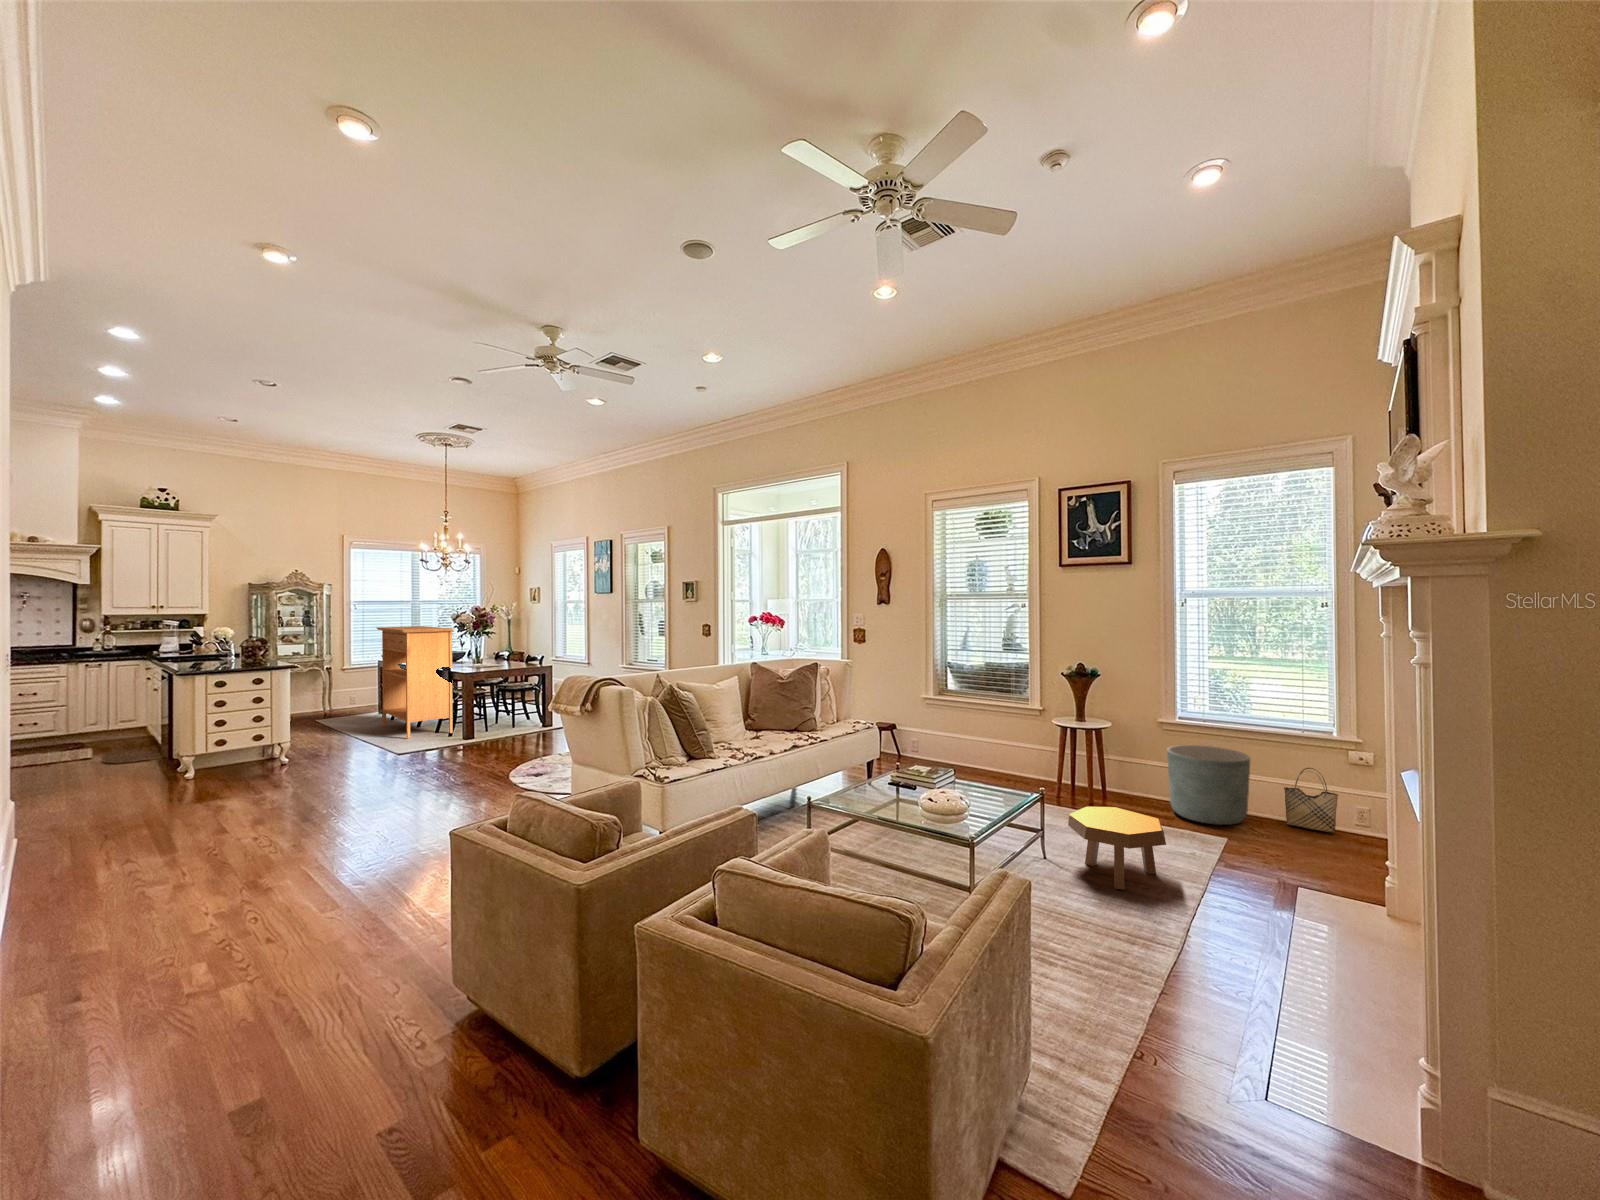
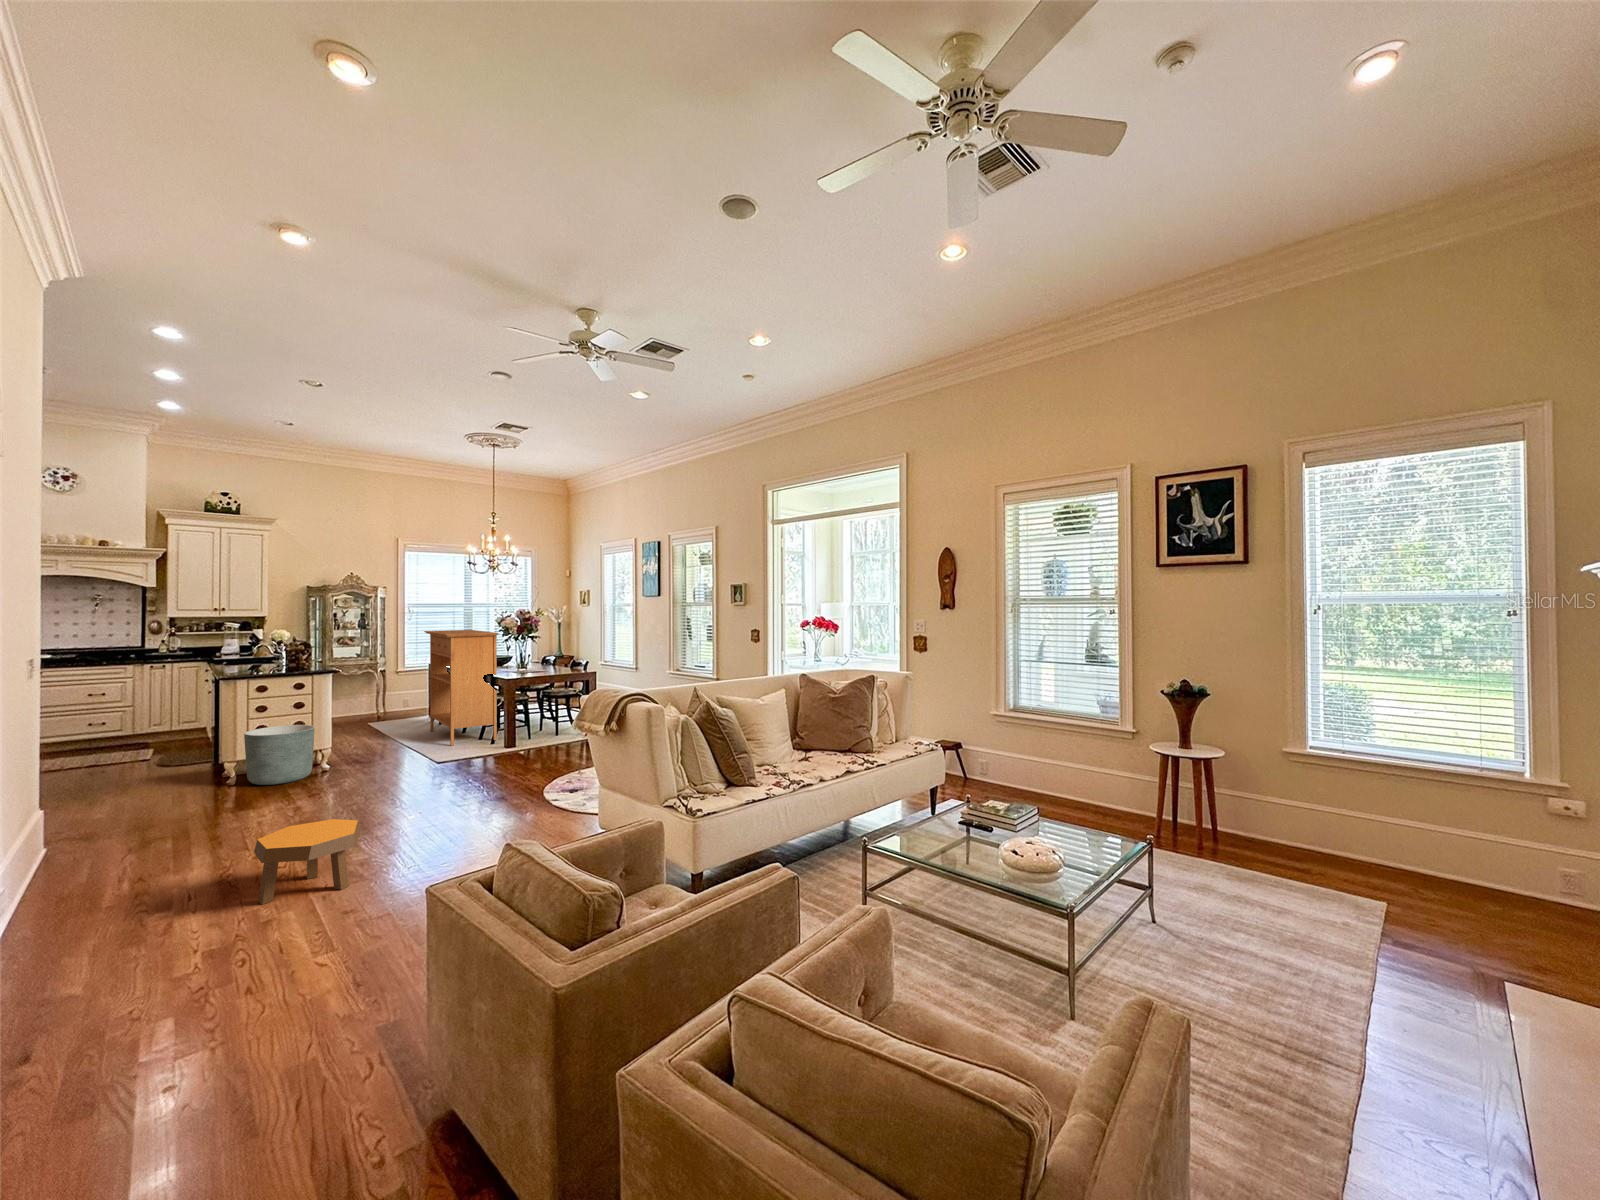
planter: present [1167,745,1250,825] -> present [244,725,315,785]
woven basket: present [1284,768,1338,832] -> none [1453,816,1531,900]
footstool: present [1068,807,1166,890] -> present [254,819,361,904]

